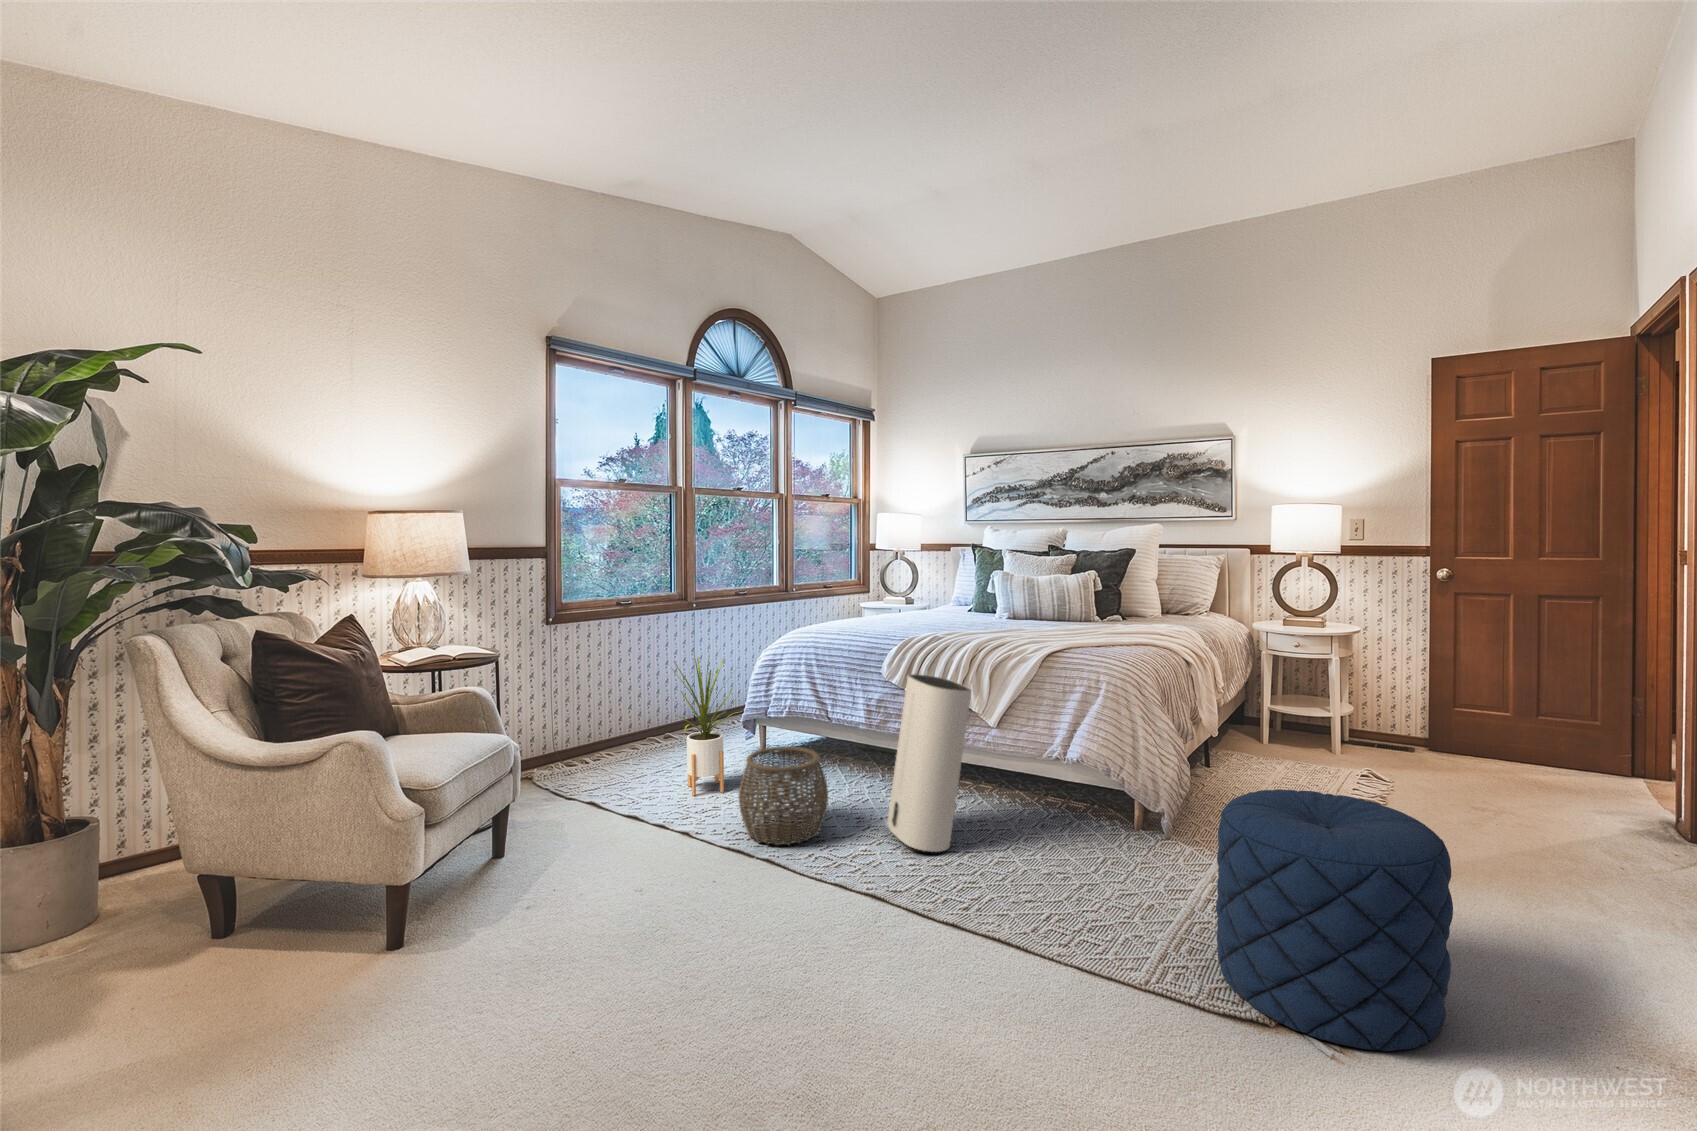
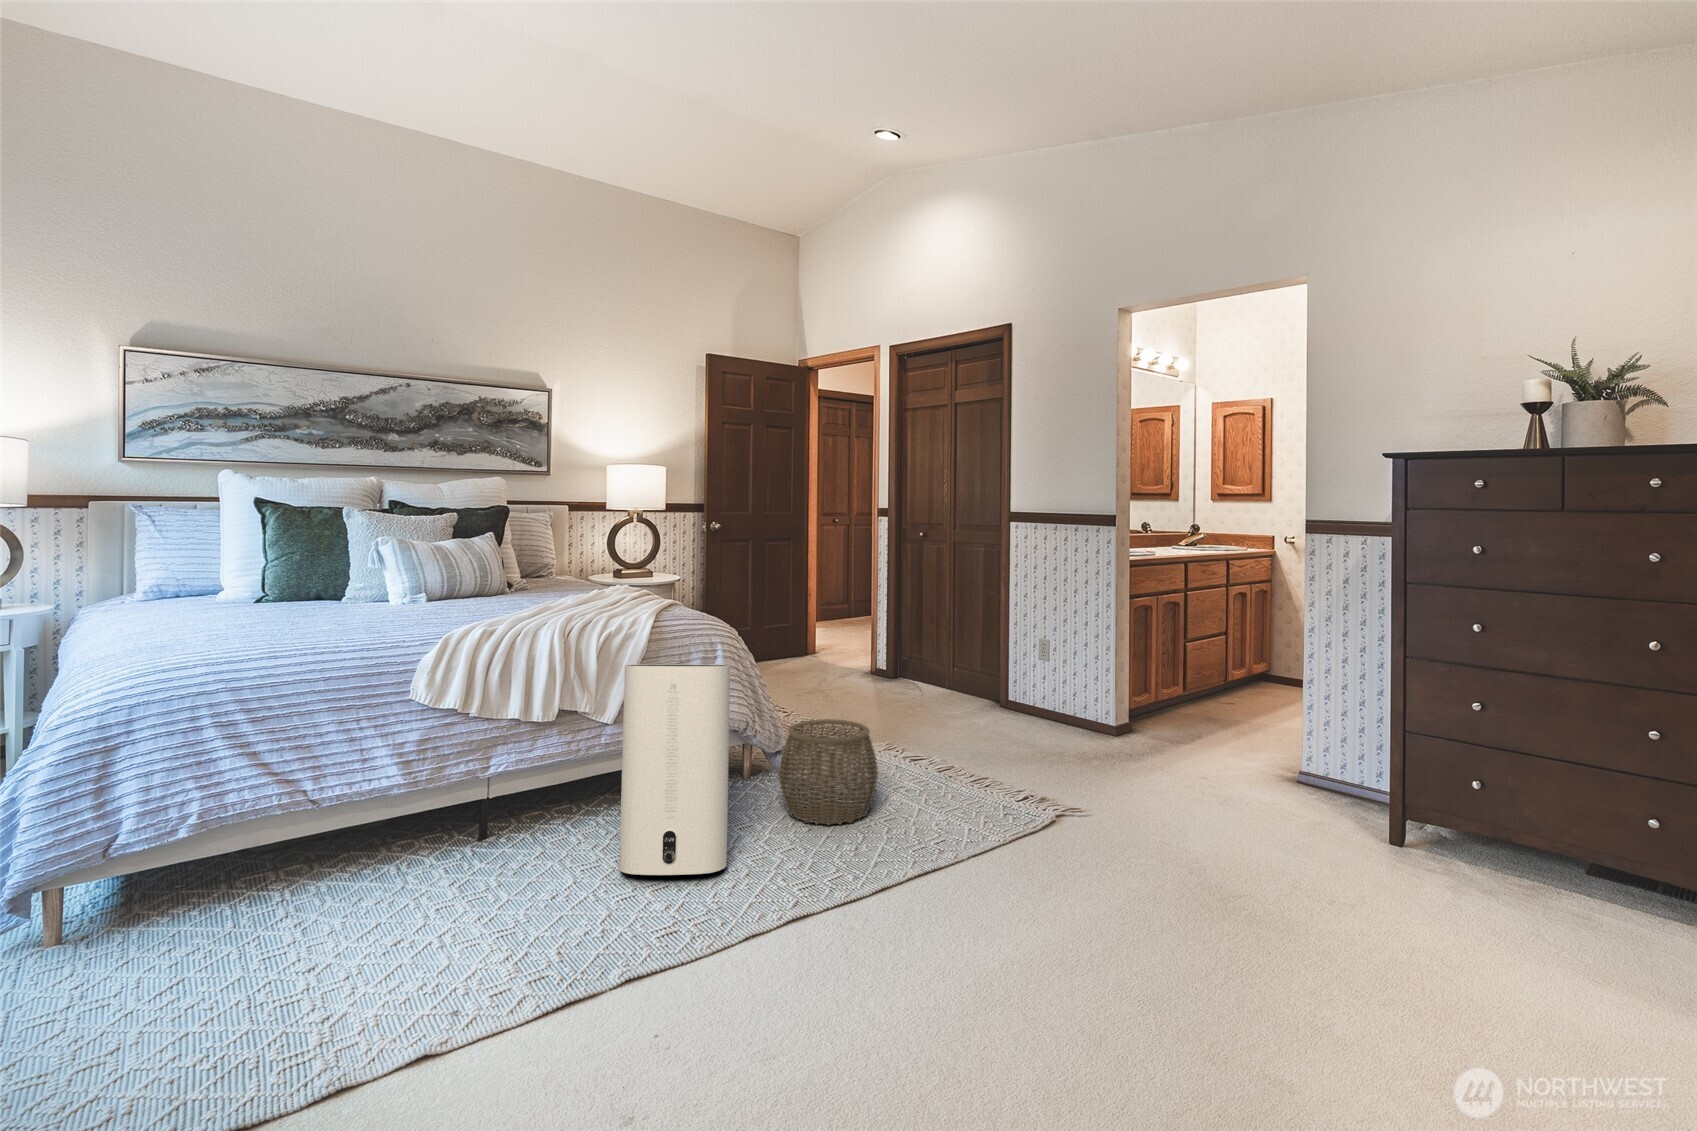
house plant: present [671,653,739,796] -> none [112,702,322,1038]
woven basket: present [739,746,828,845] -> present [779,719,878,825]
pouf: present [1216,789,1453,1051] -> none [953,669,1093,820]

